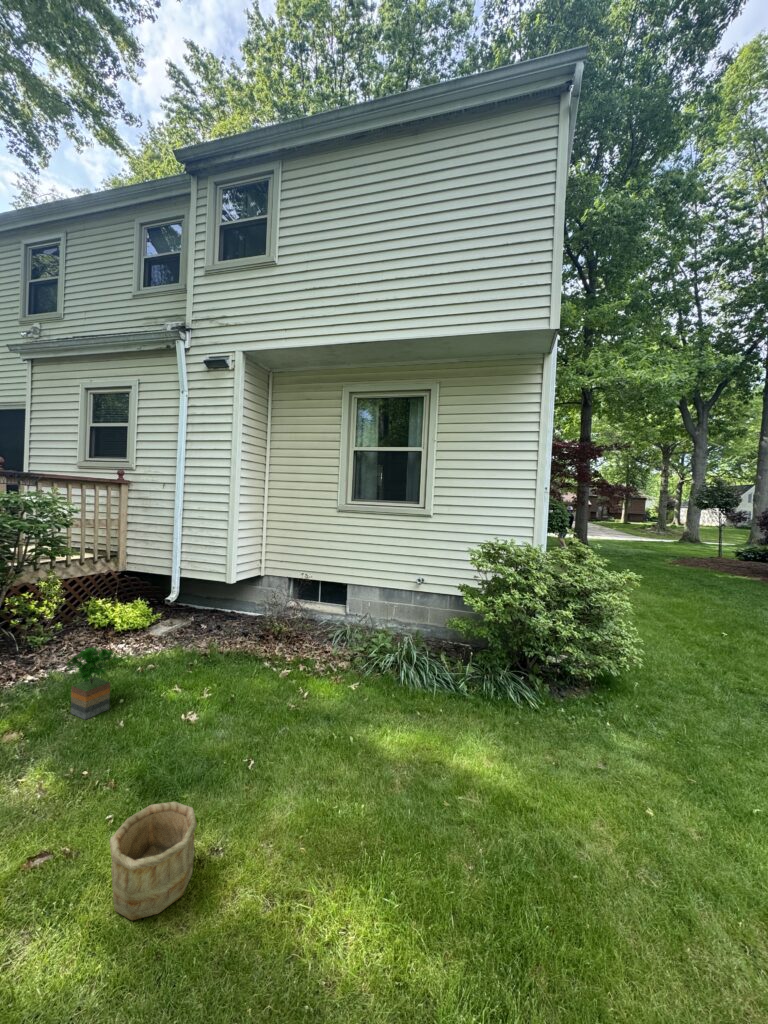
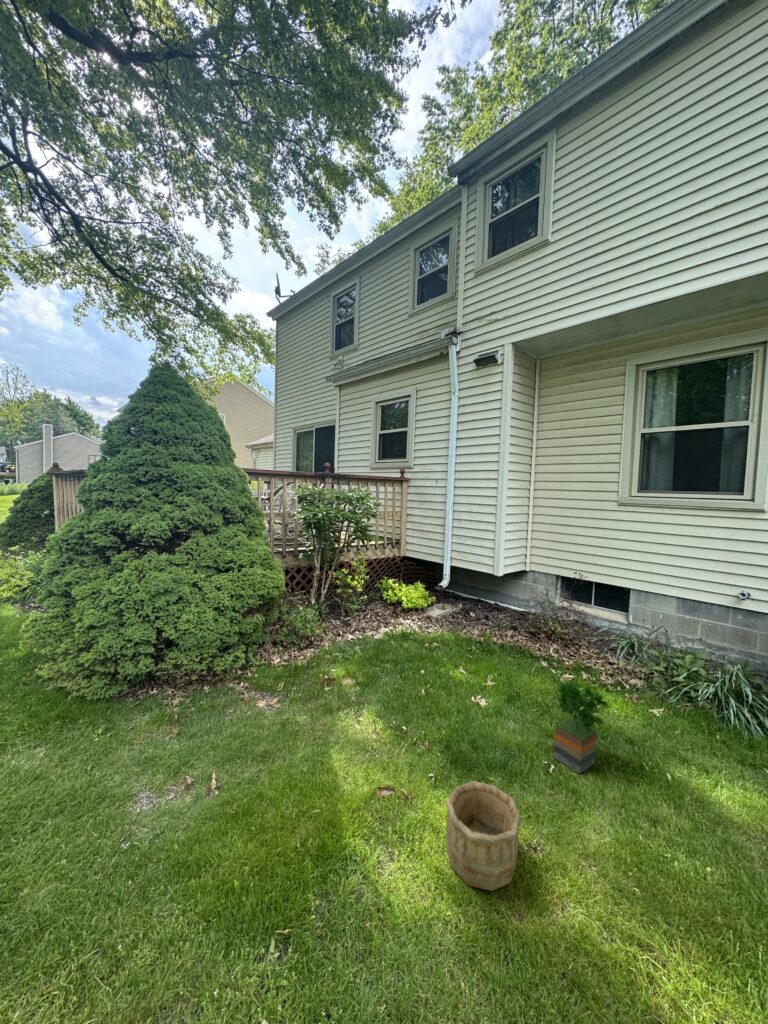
potted tree: present [67,647,120,719] -> present [553,683,610,774]

